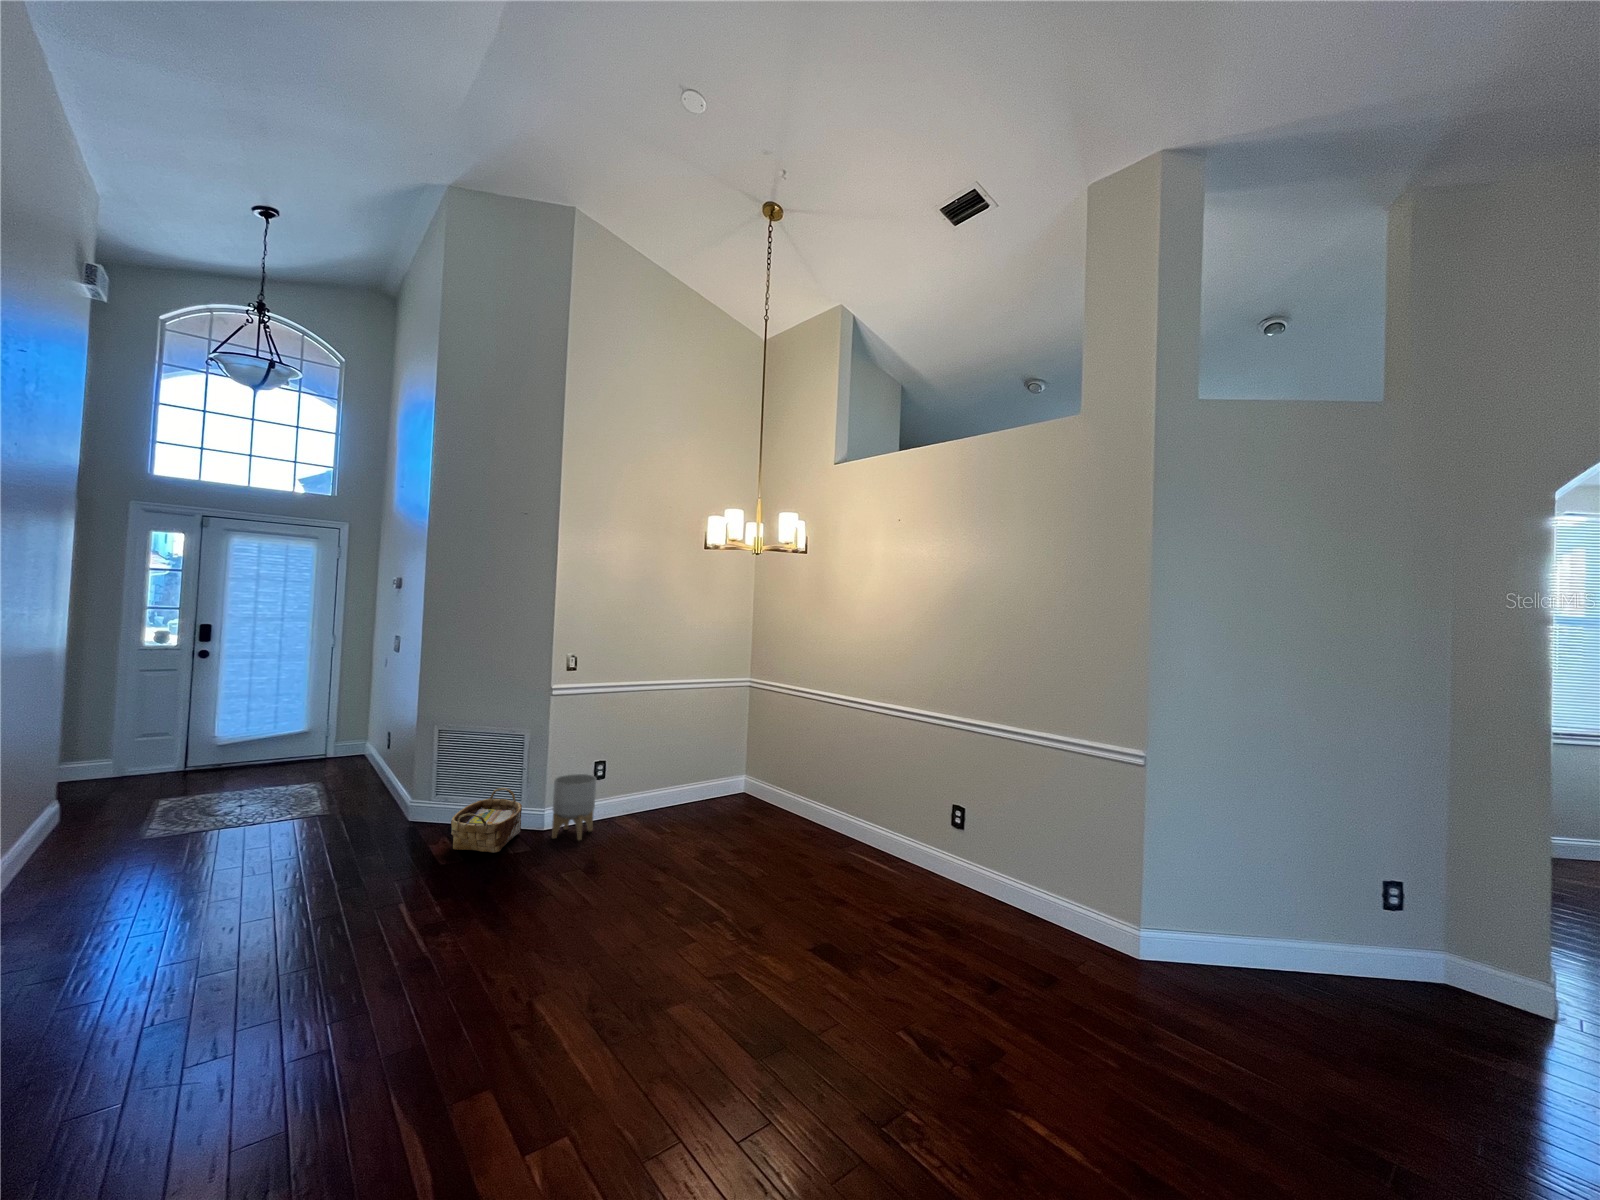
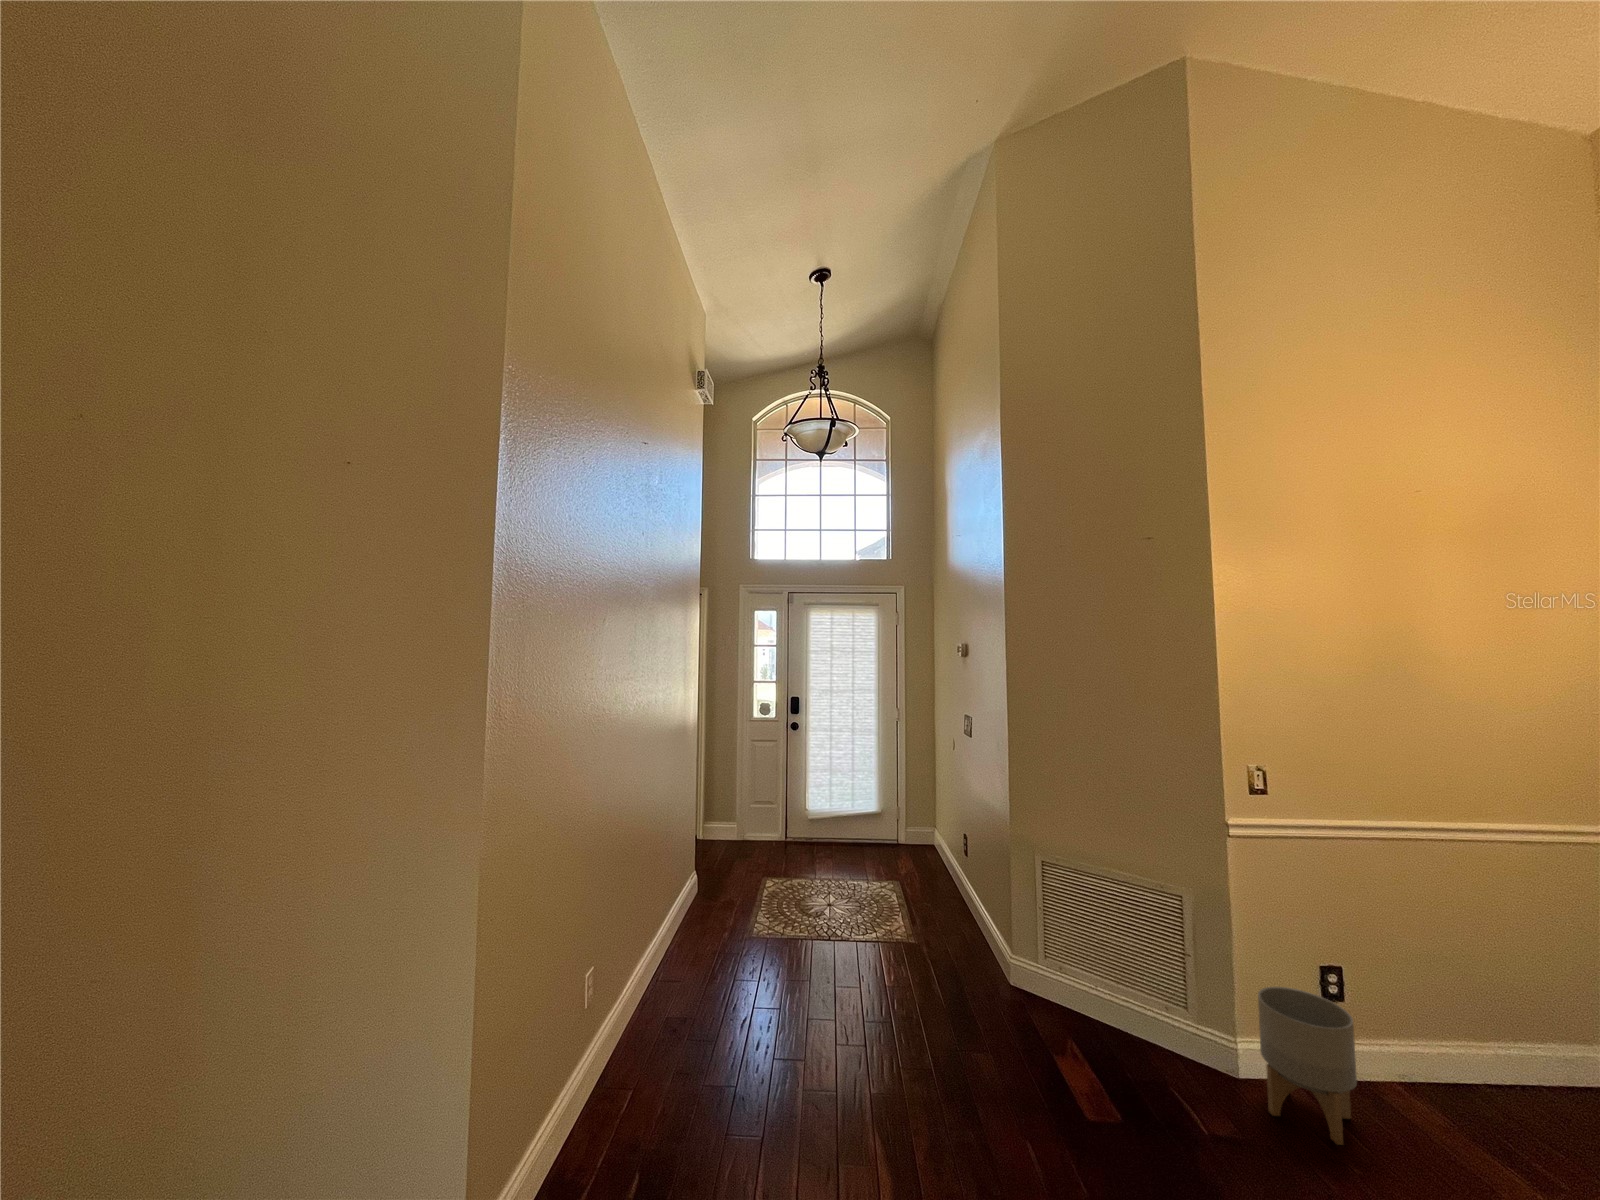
woven basket: present [451,788,522,853] -> none [1090,981,1203,1121]

